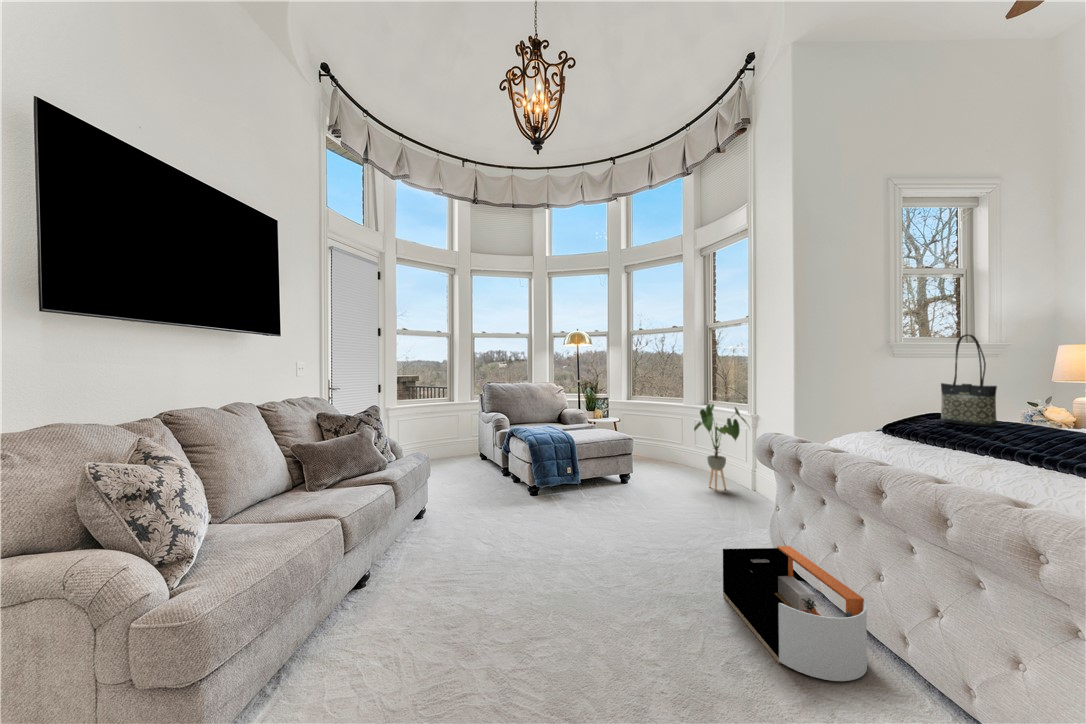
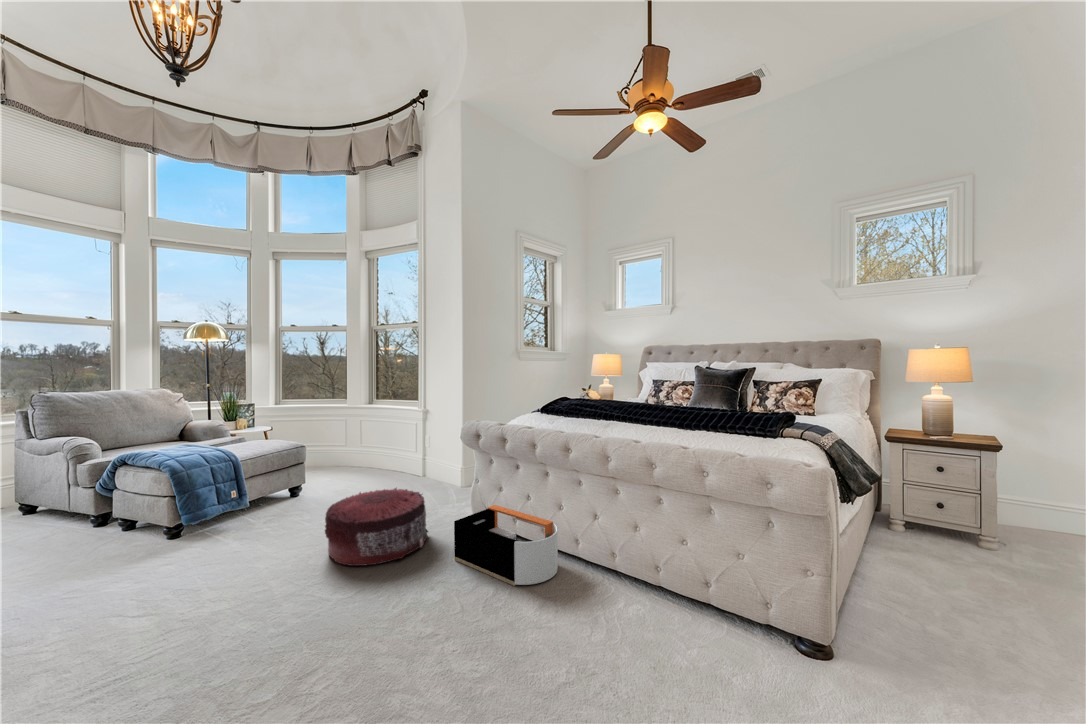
tote bag: present [941,335,997,427] -> none [565,347,592,403]
house plant: present [694,404,747,491] -> none [371,402,423,483]
pouf: none [606,490,713,571] -> present [325,488,428,566]

